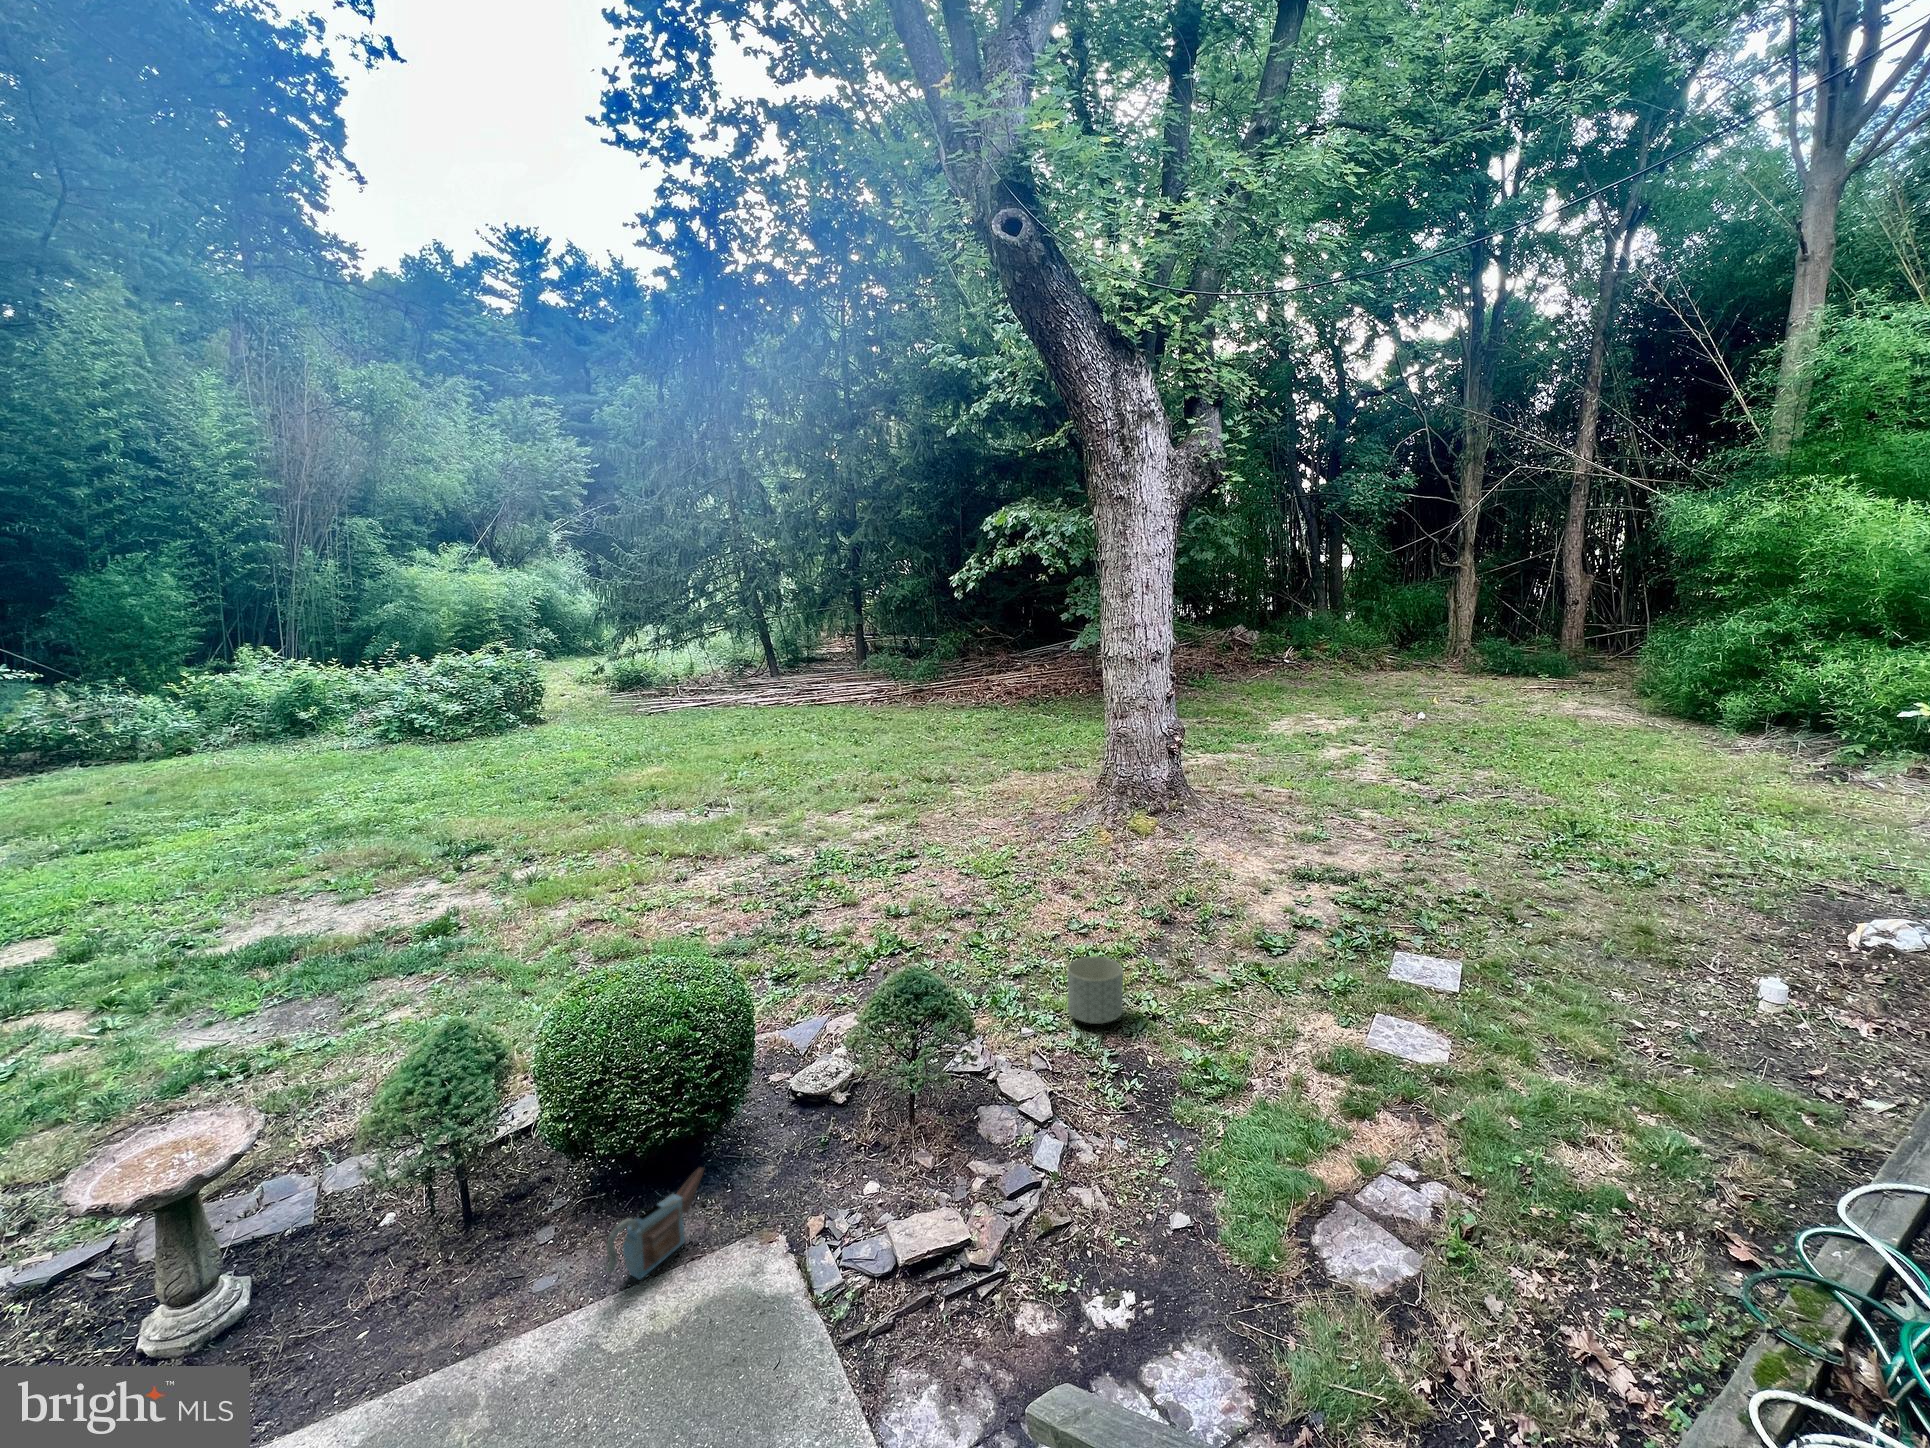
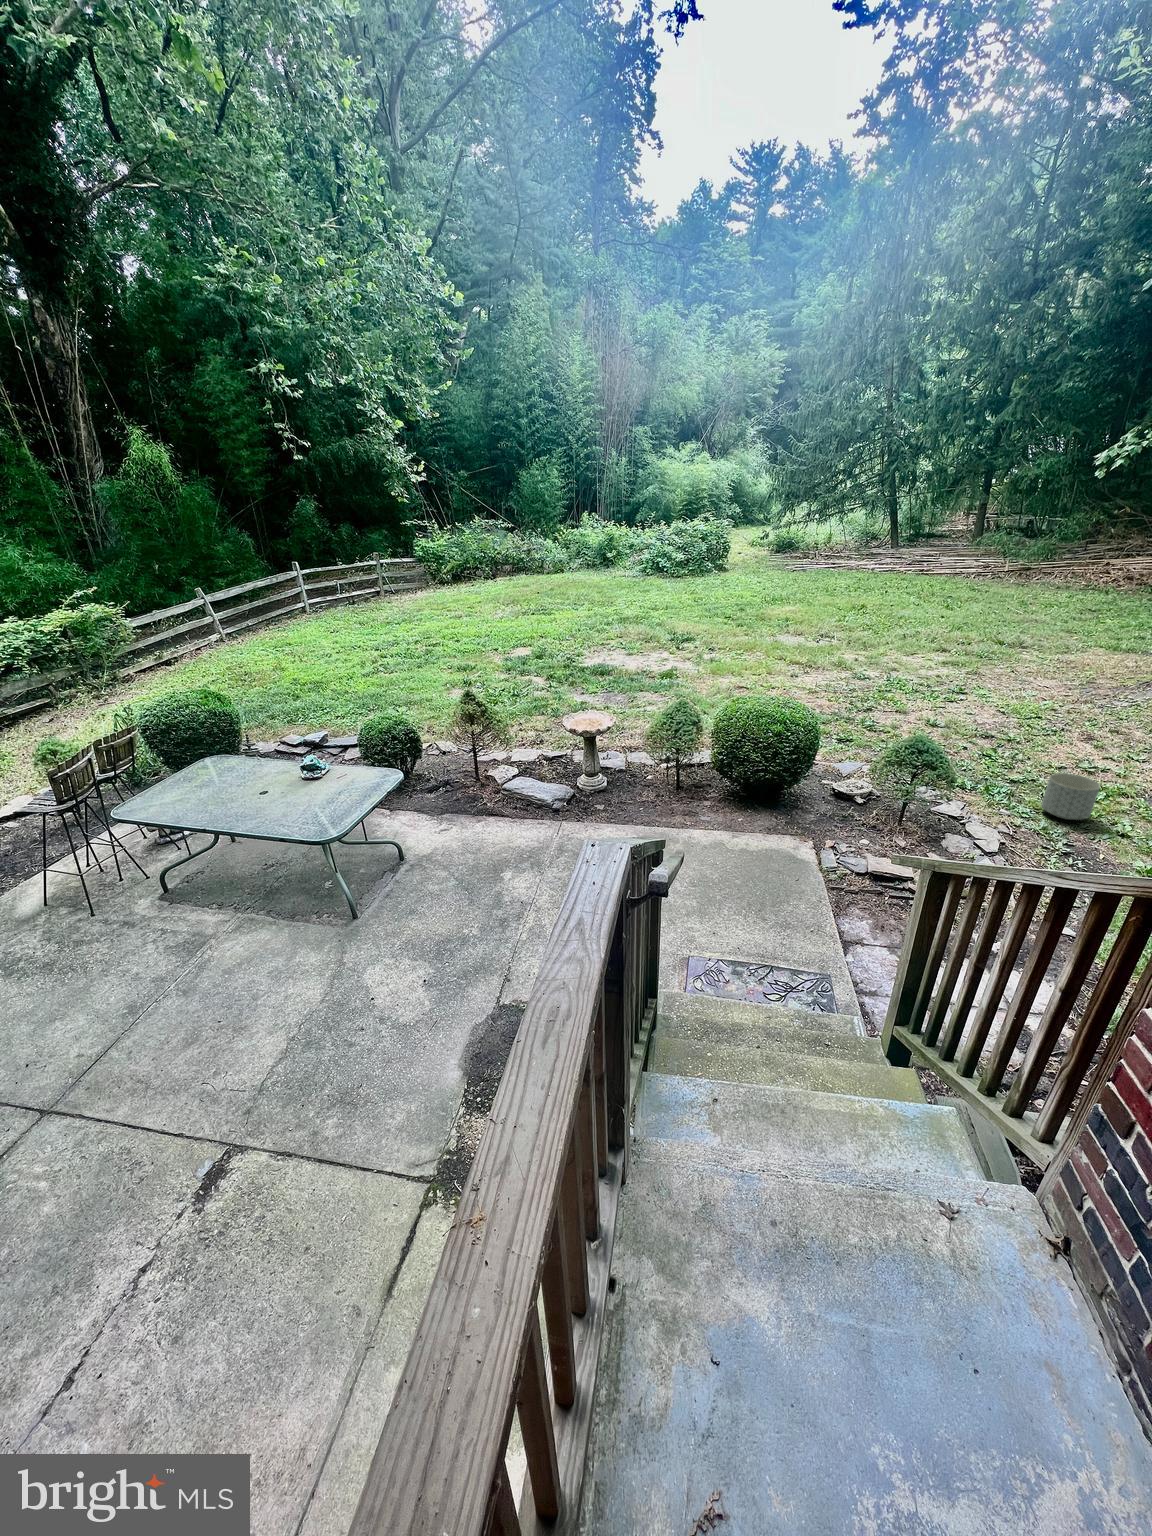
watering can: present [606,1167,705,1279] -> none [731,797,781,832]

